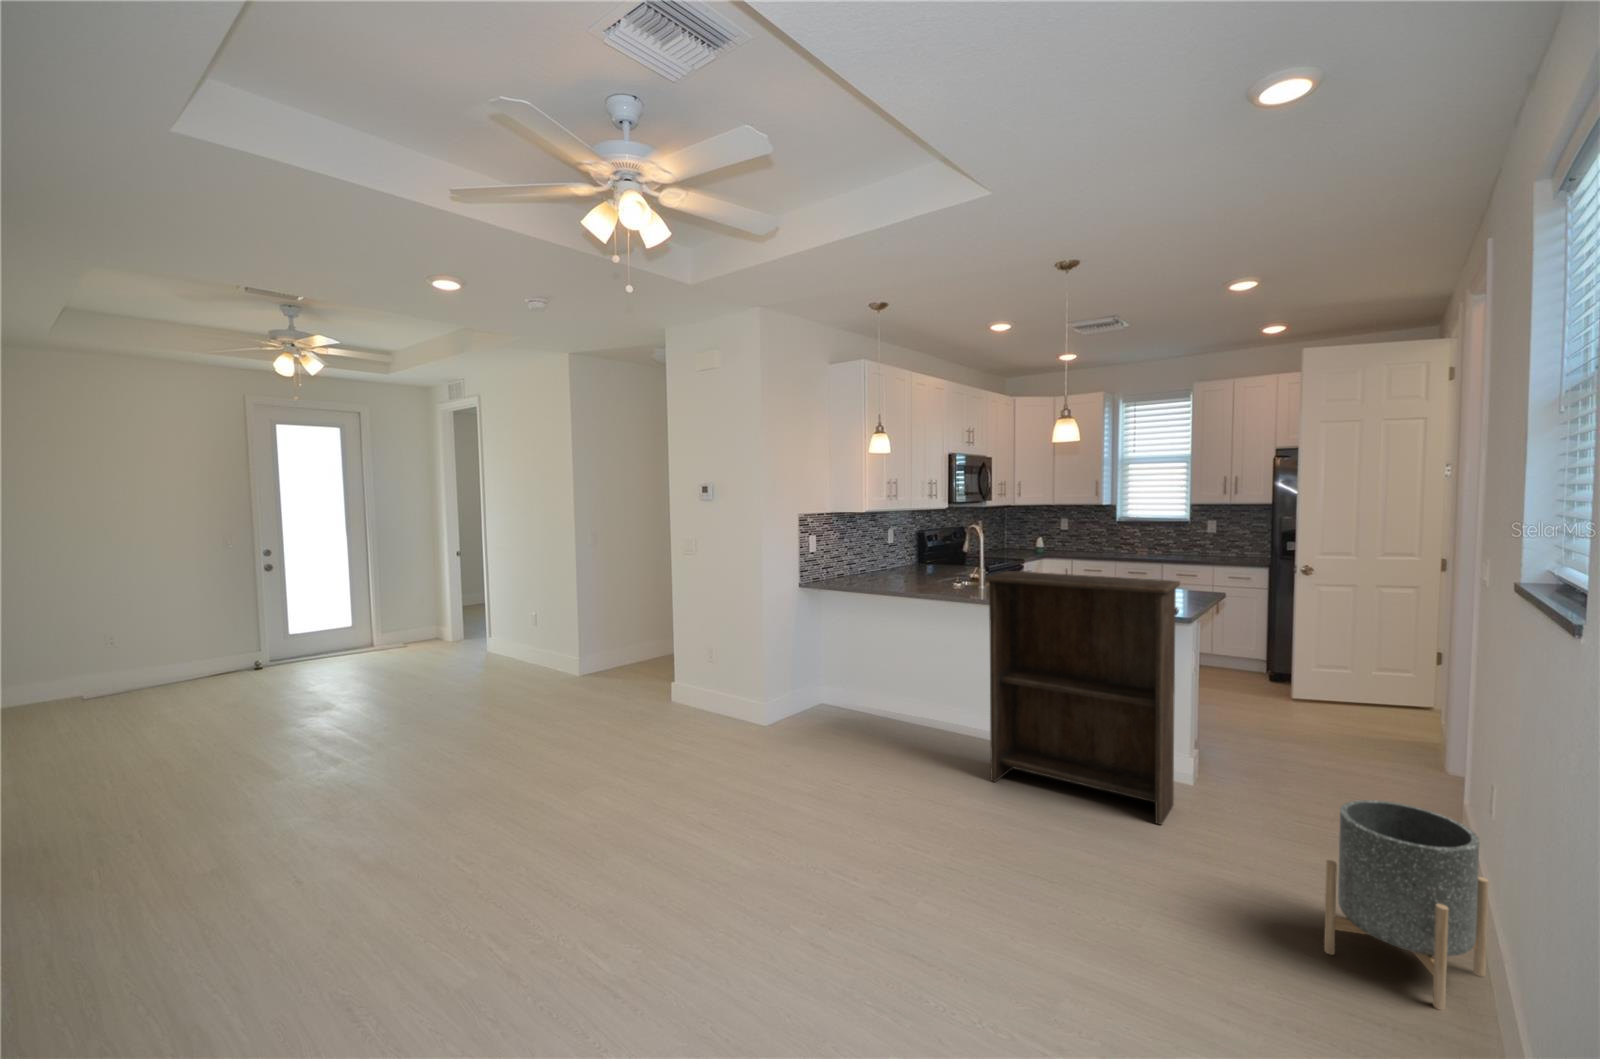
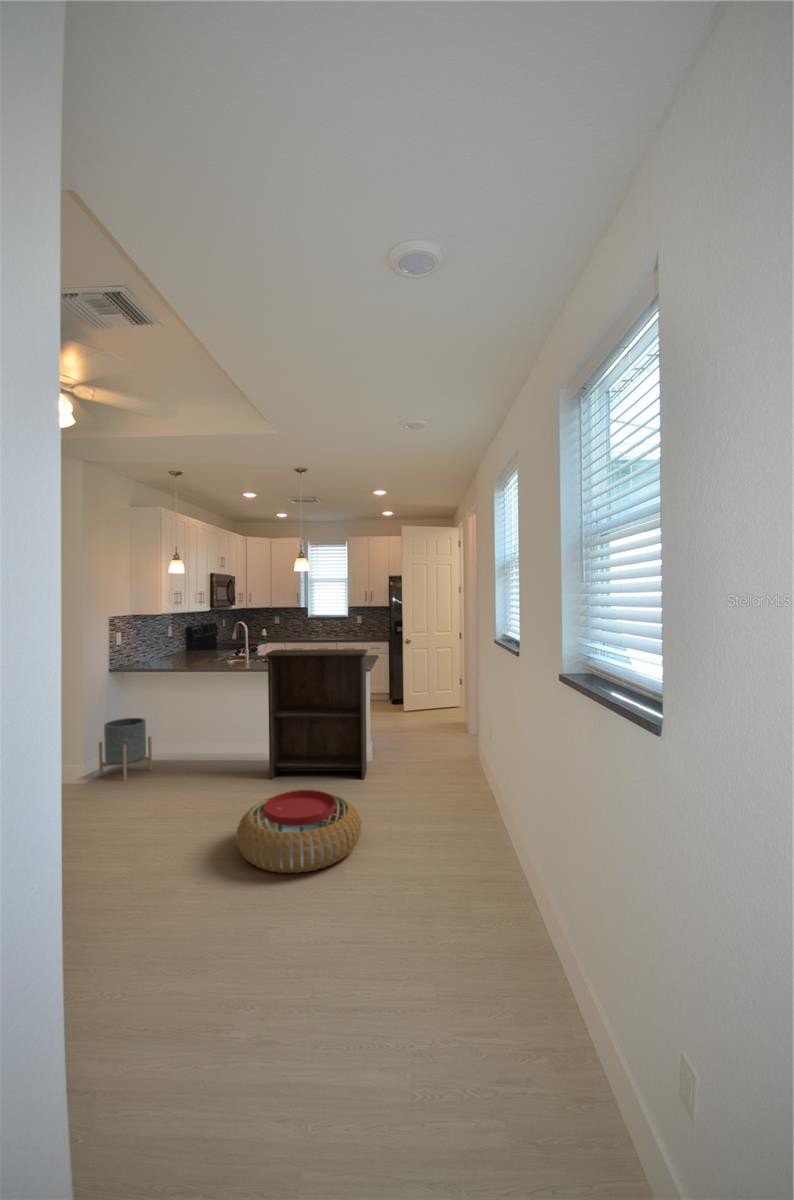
planter: present [1324,800,1489,1010] -> present [99,718,152,780]
pouf: none [869,827,1105,1005] -> present [236,790,361,873]

